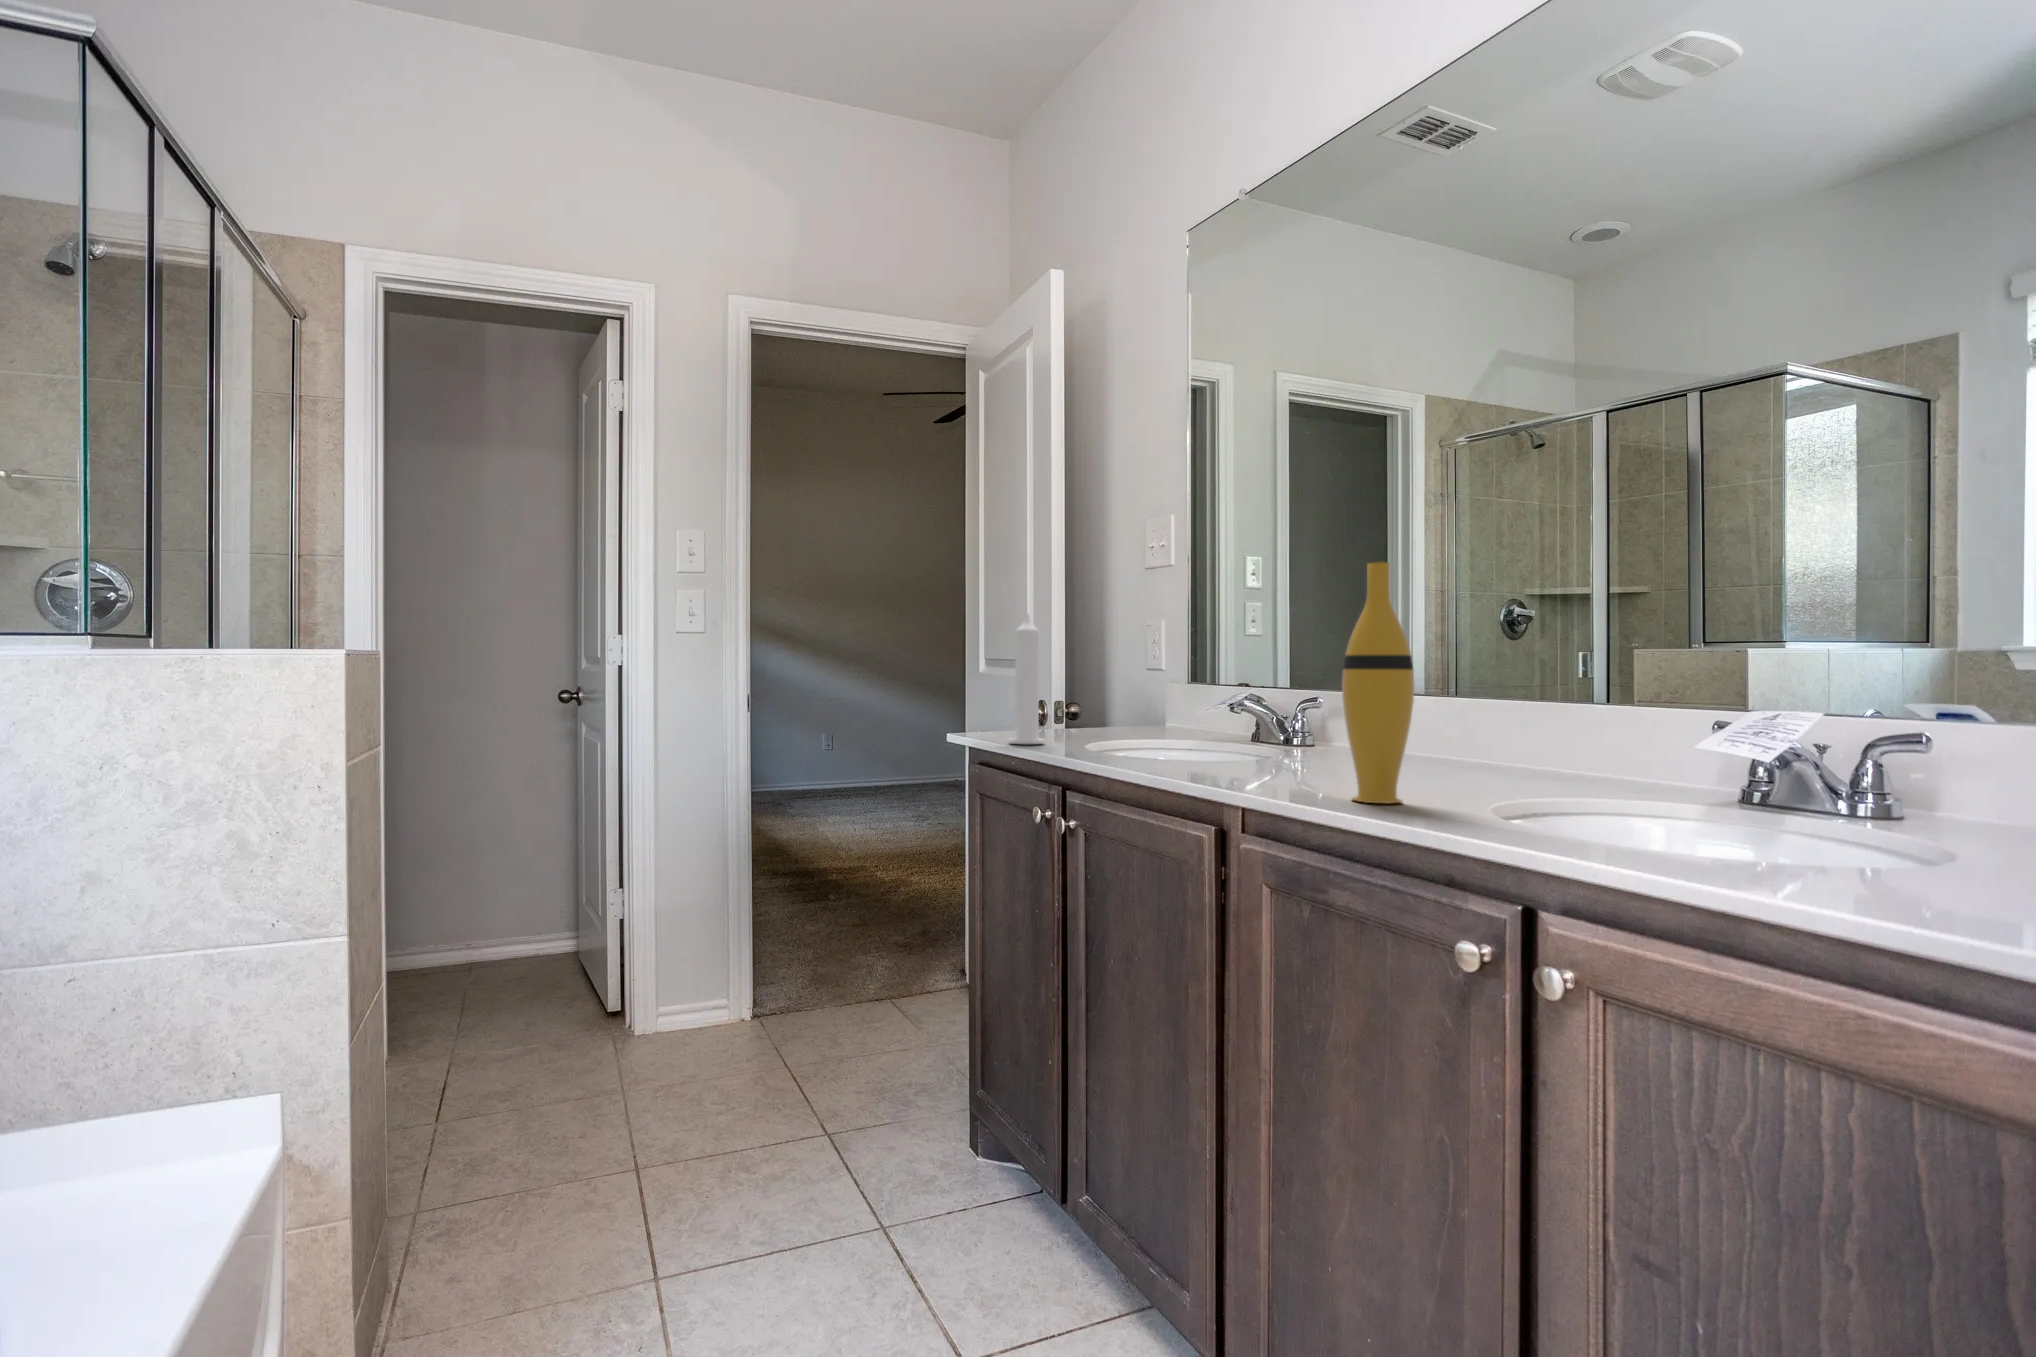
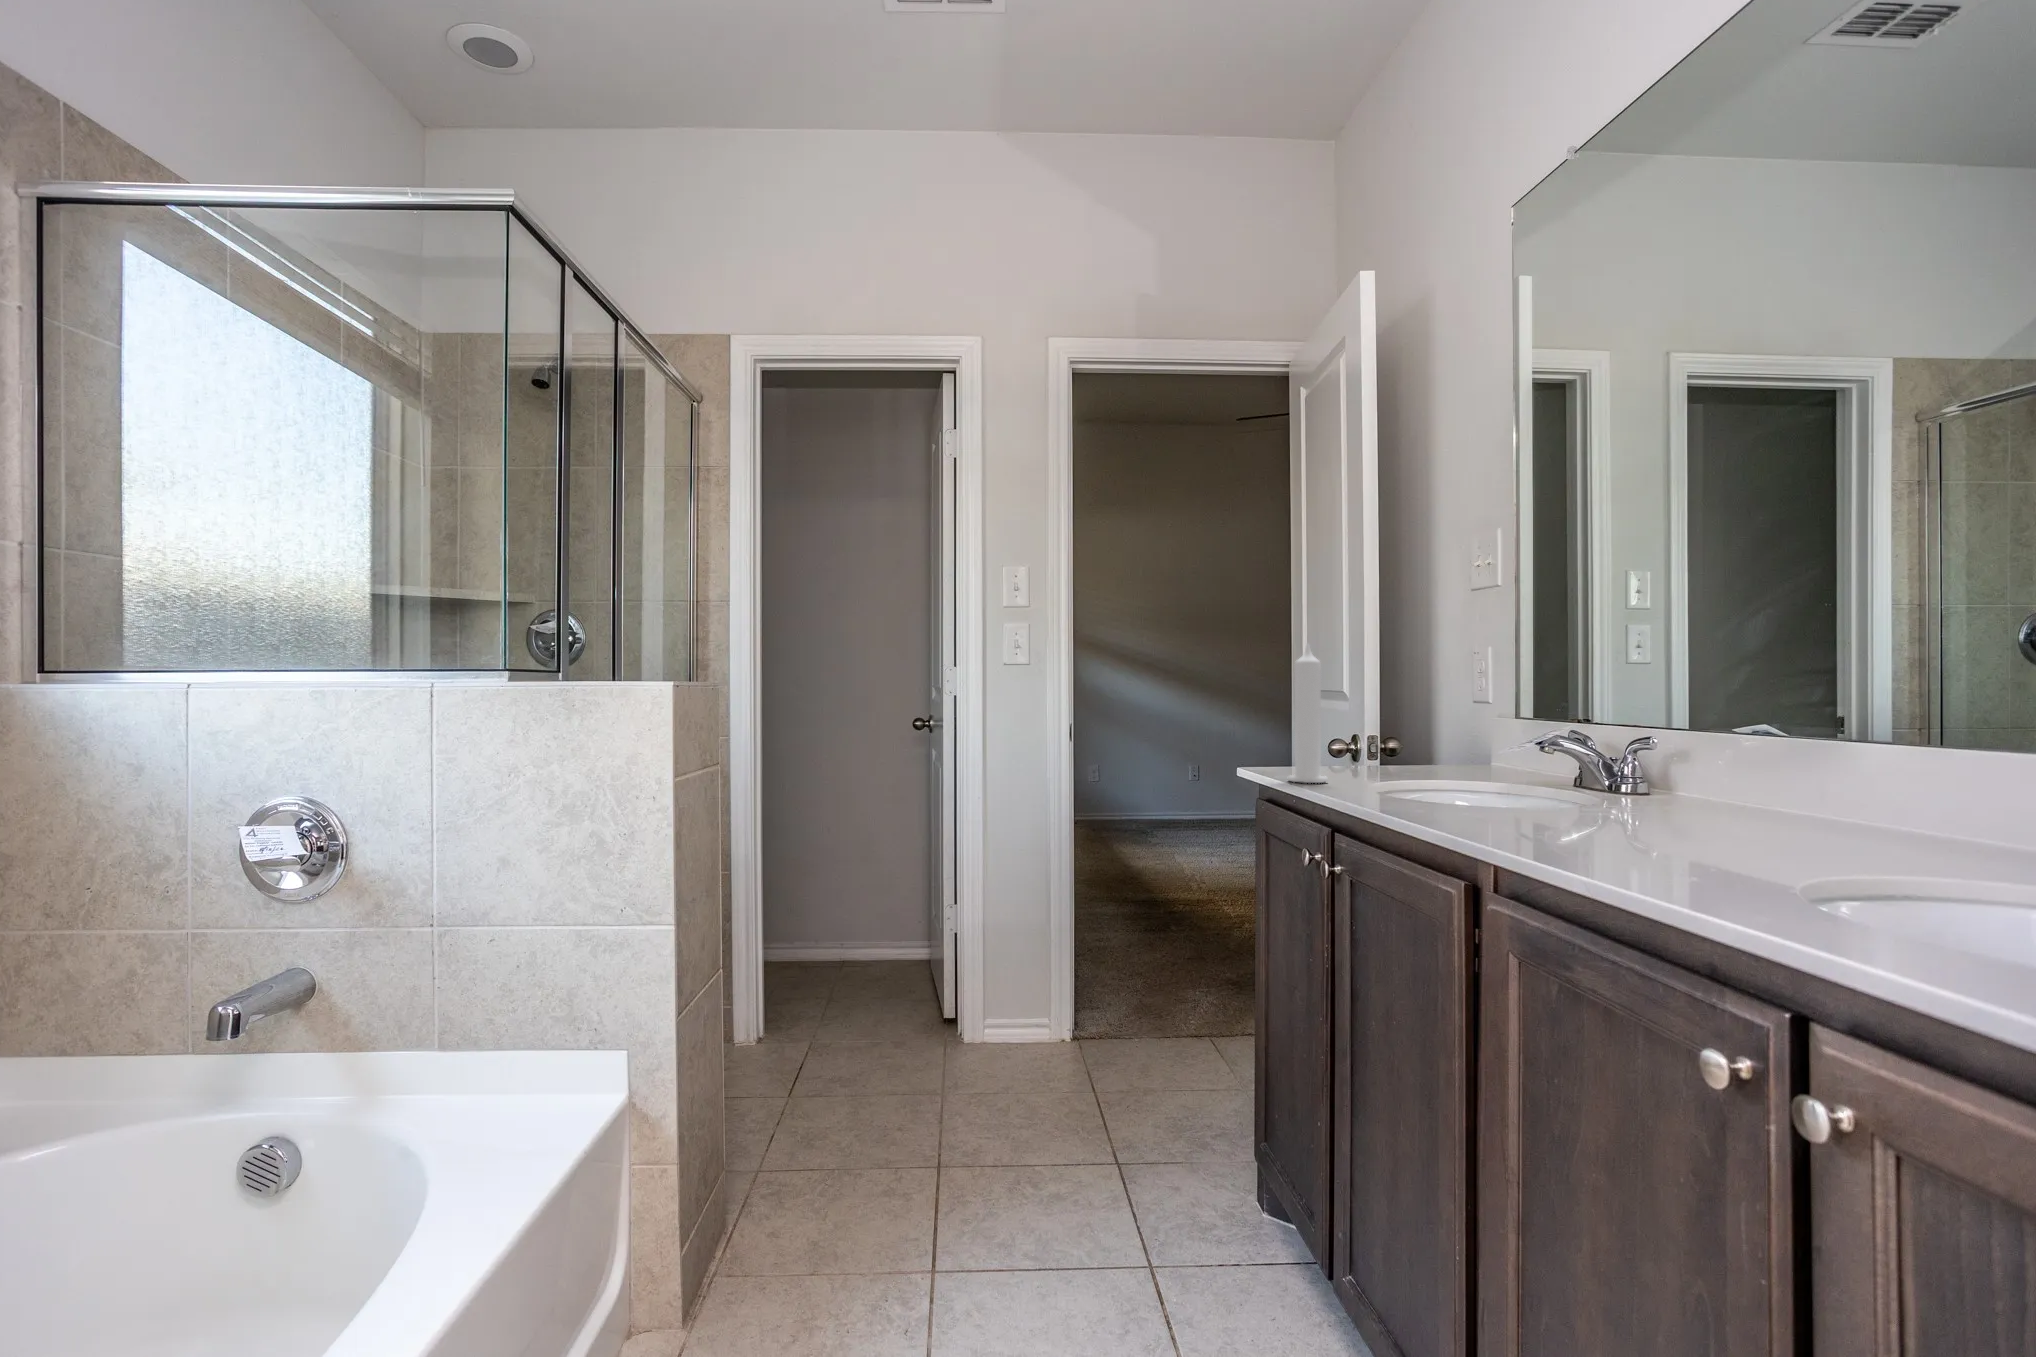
vase: present [1342,562,1414,803] -> none [1608,588,1702,874]

